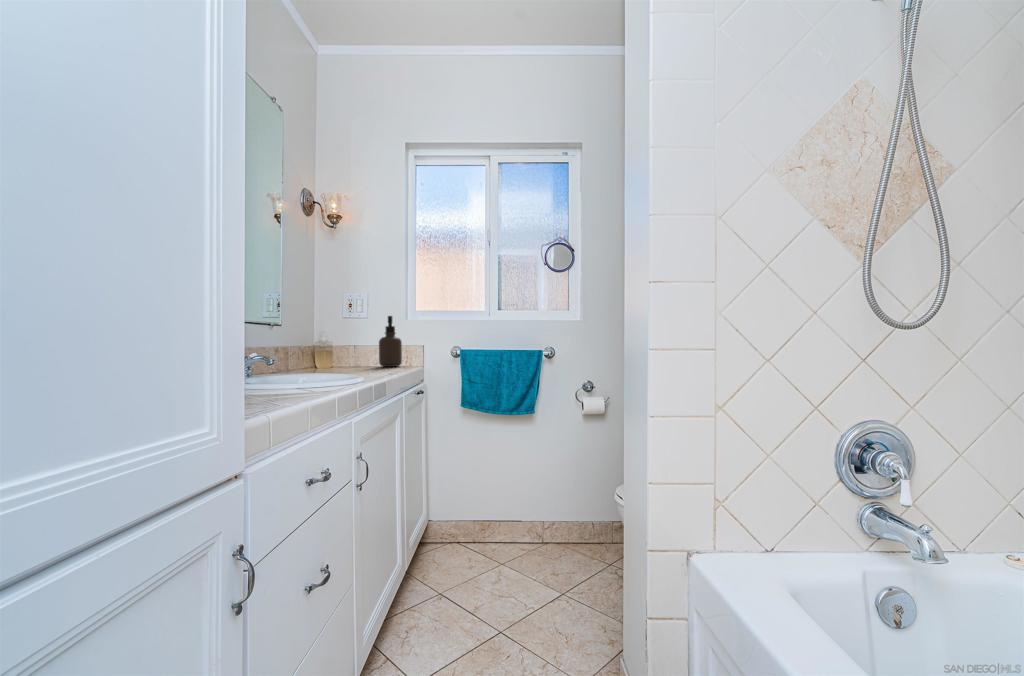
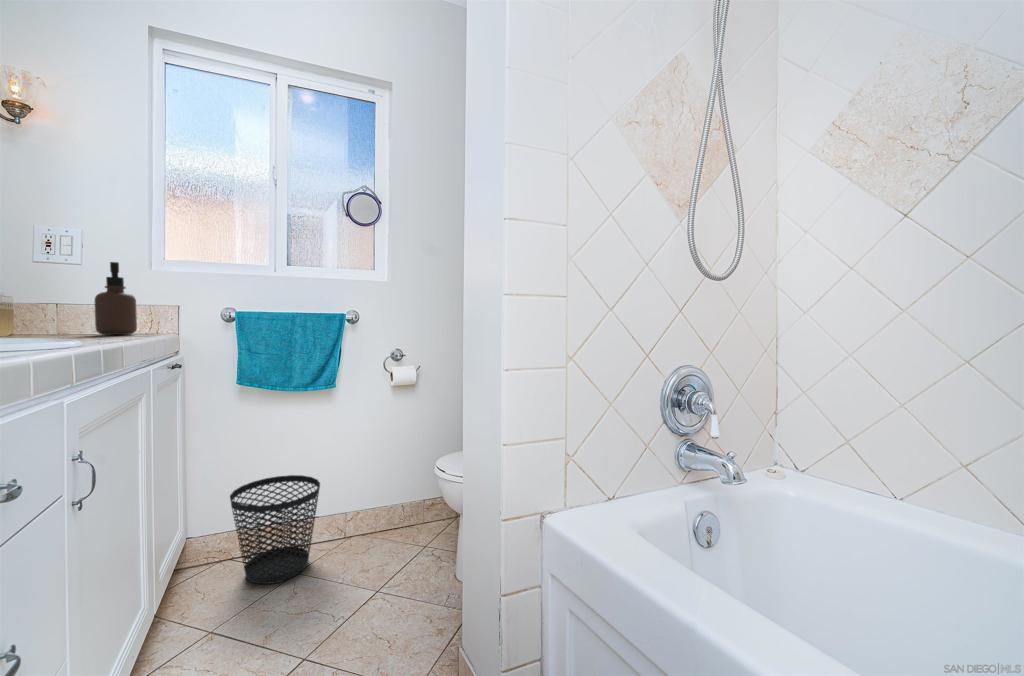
wastebasket: none [456,482,520,570] -> present [230,475,320,584]

